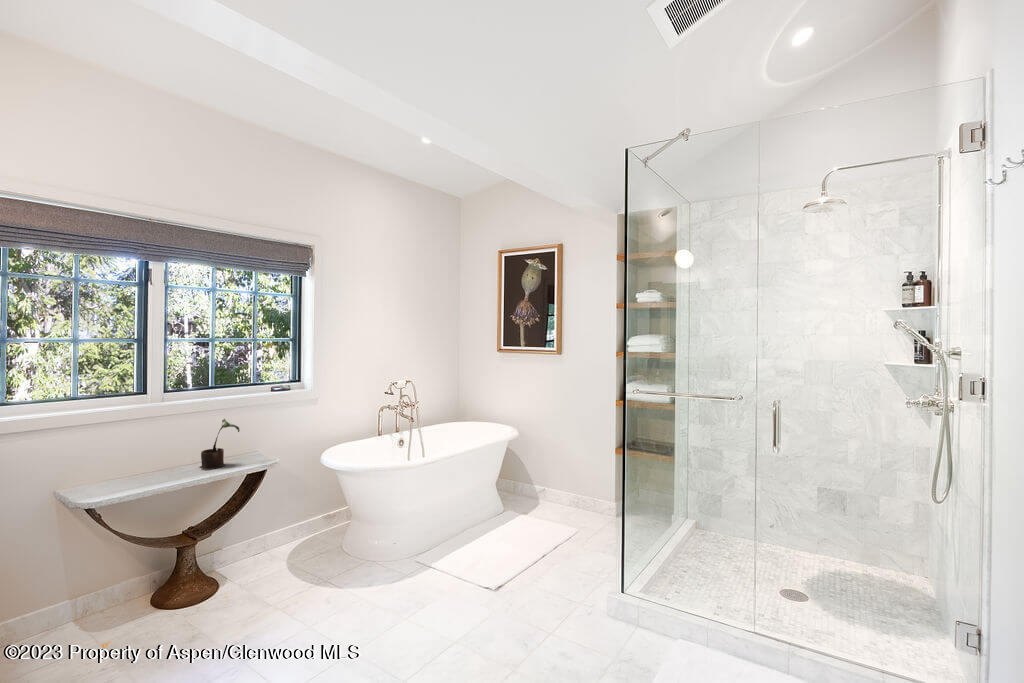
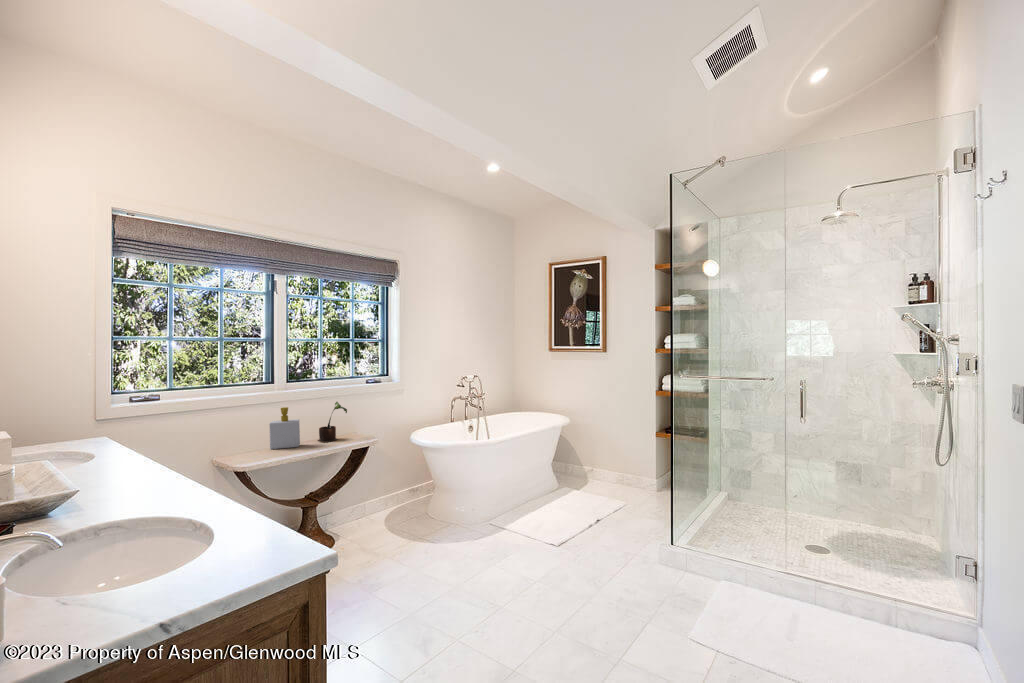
soap bottle: none [130,427,174,481] -> present [269,407,300,449]

